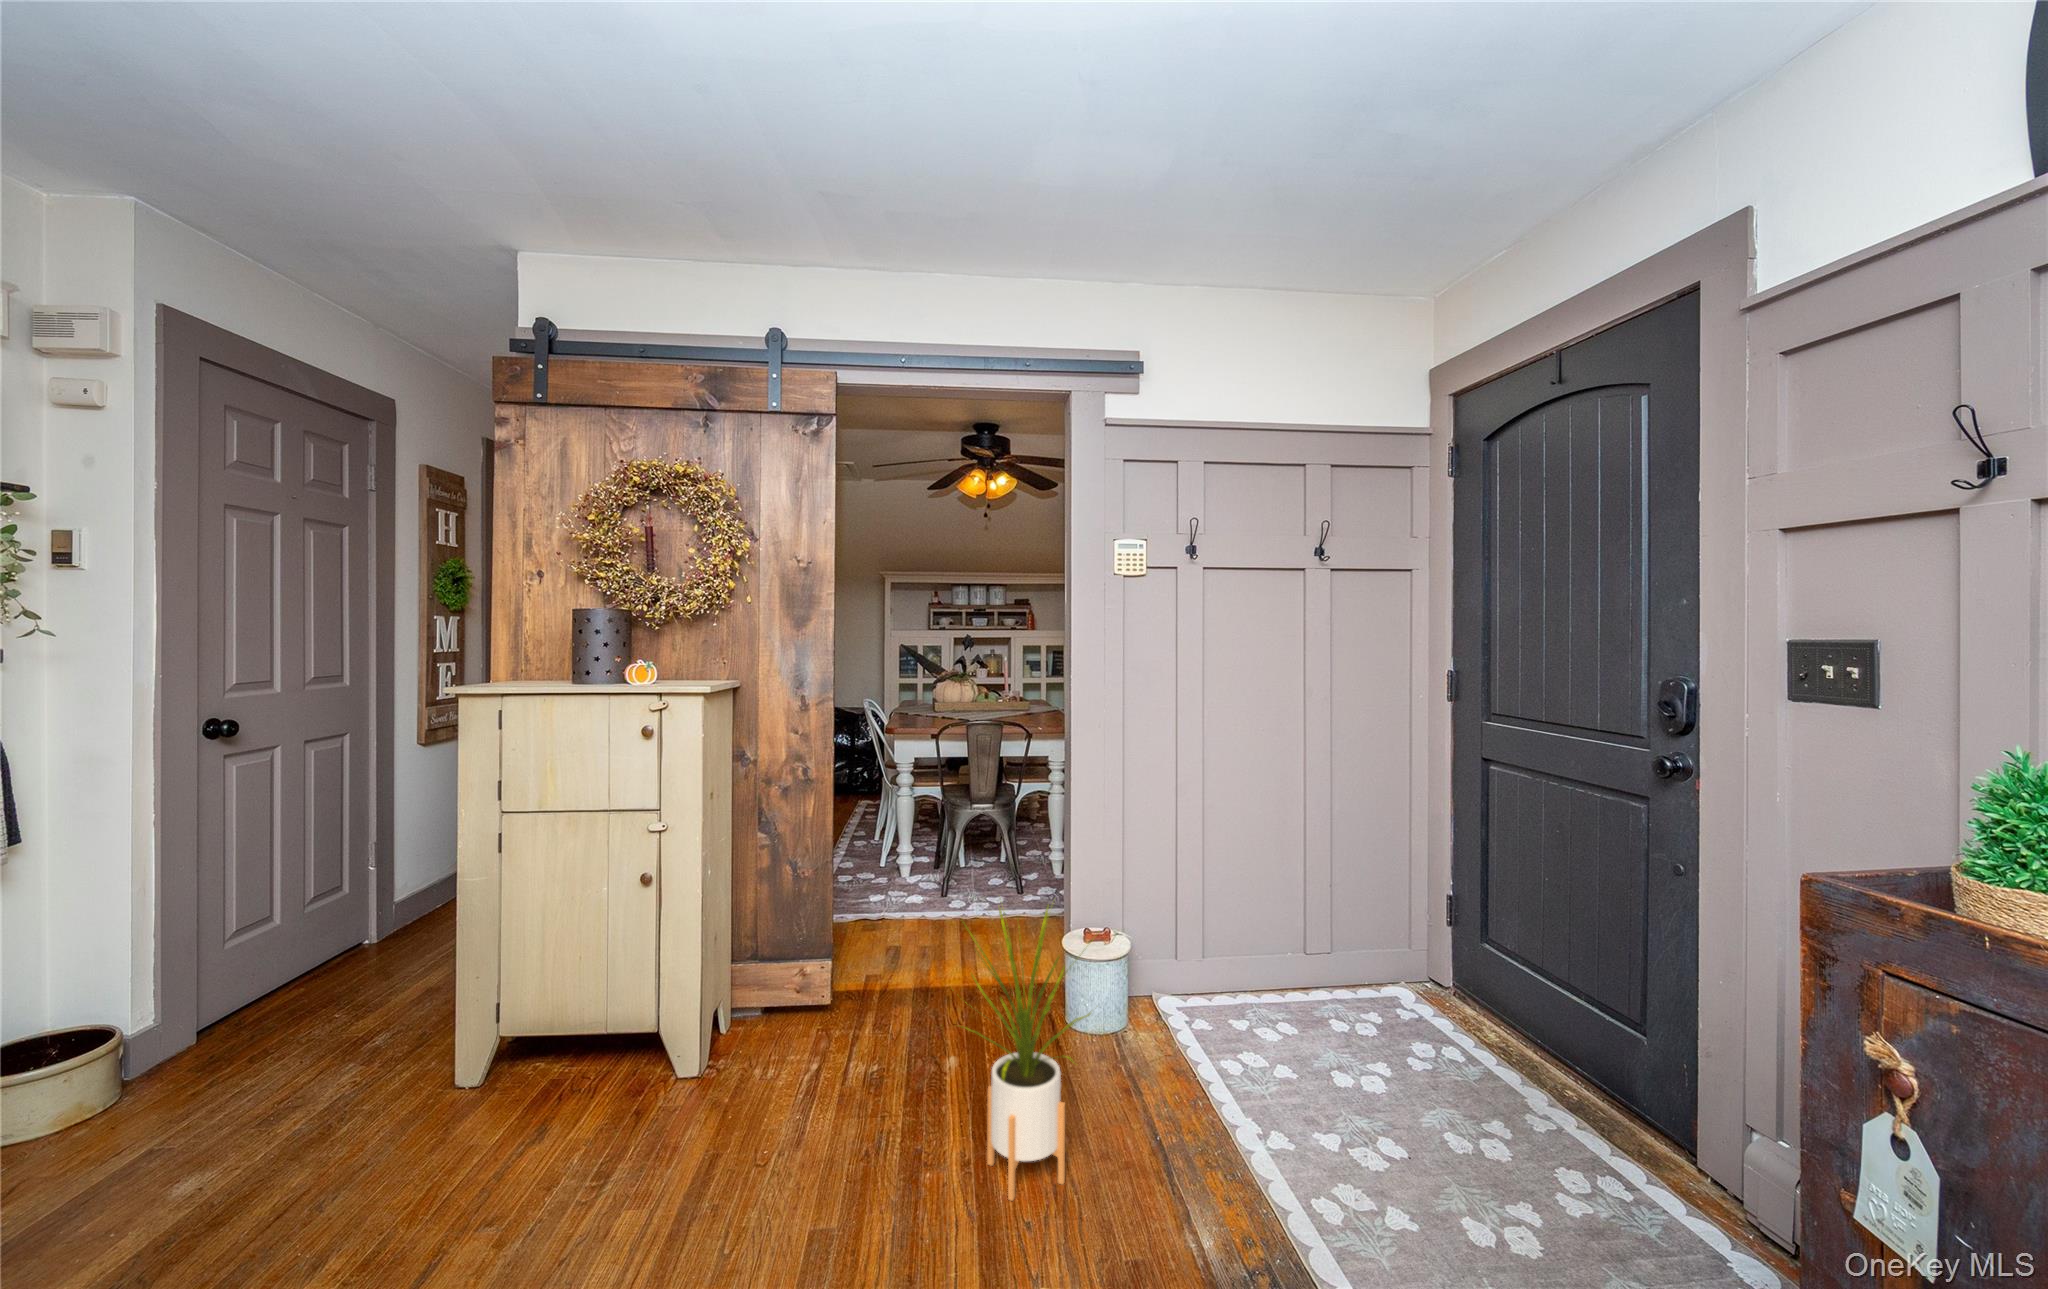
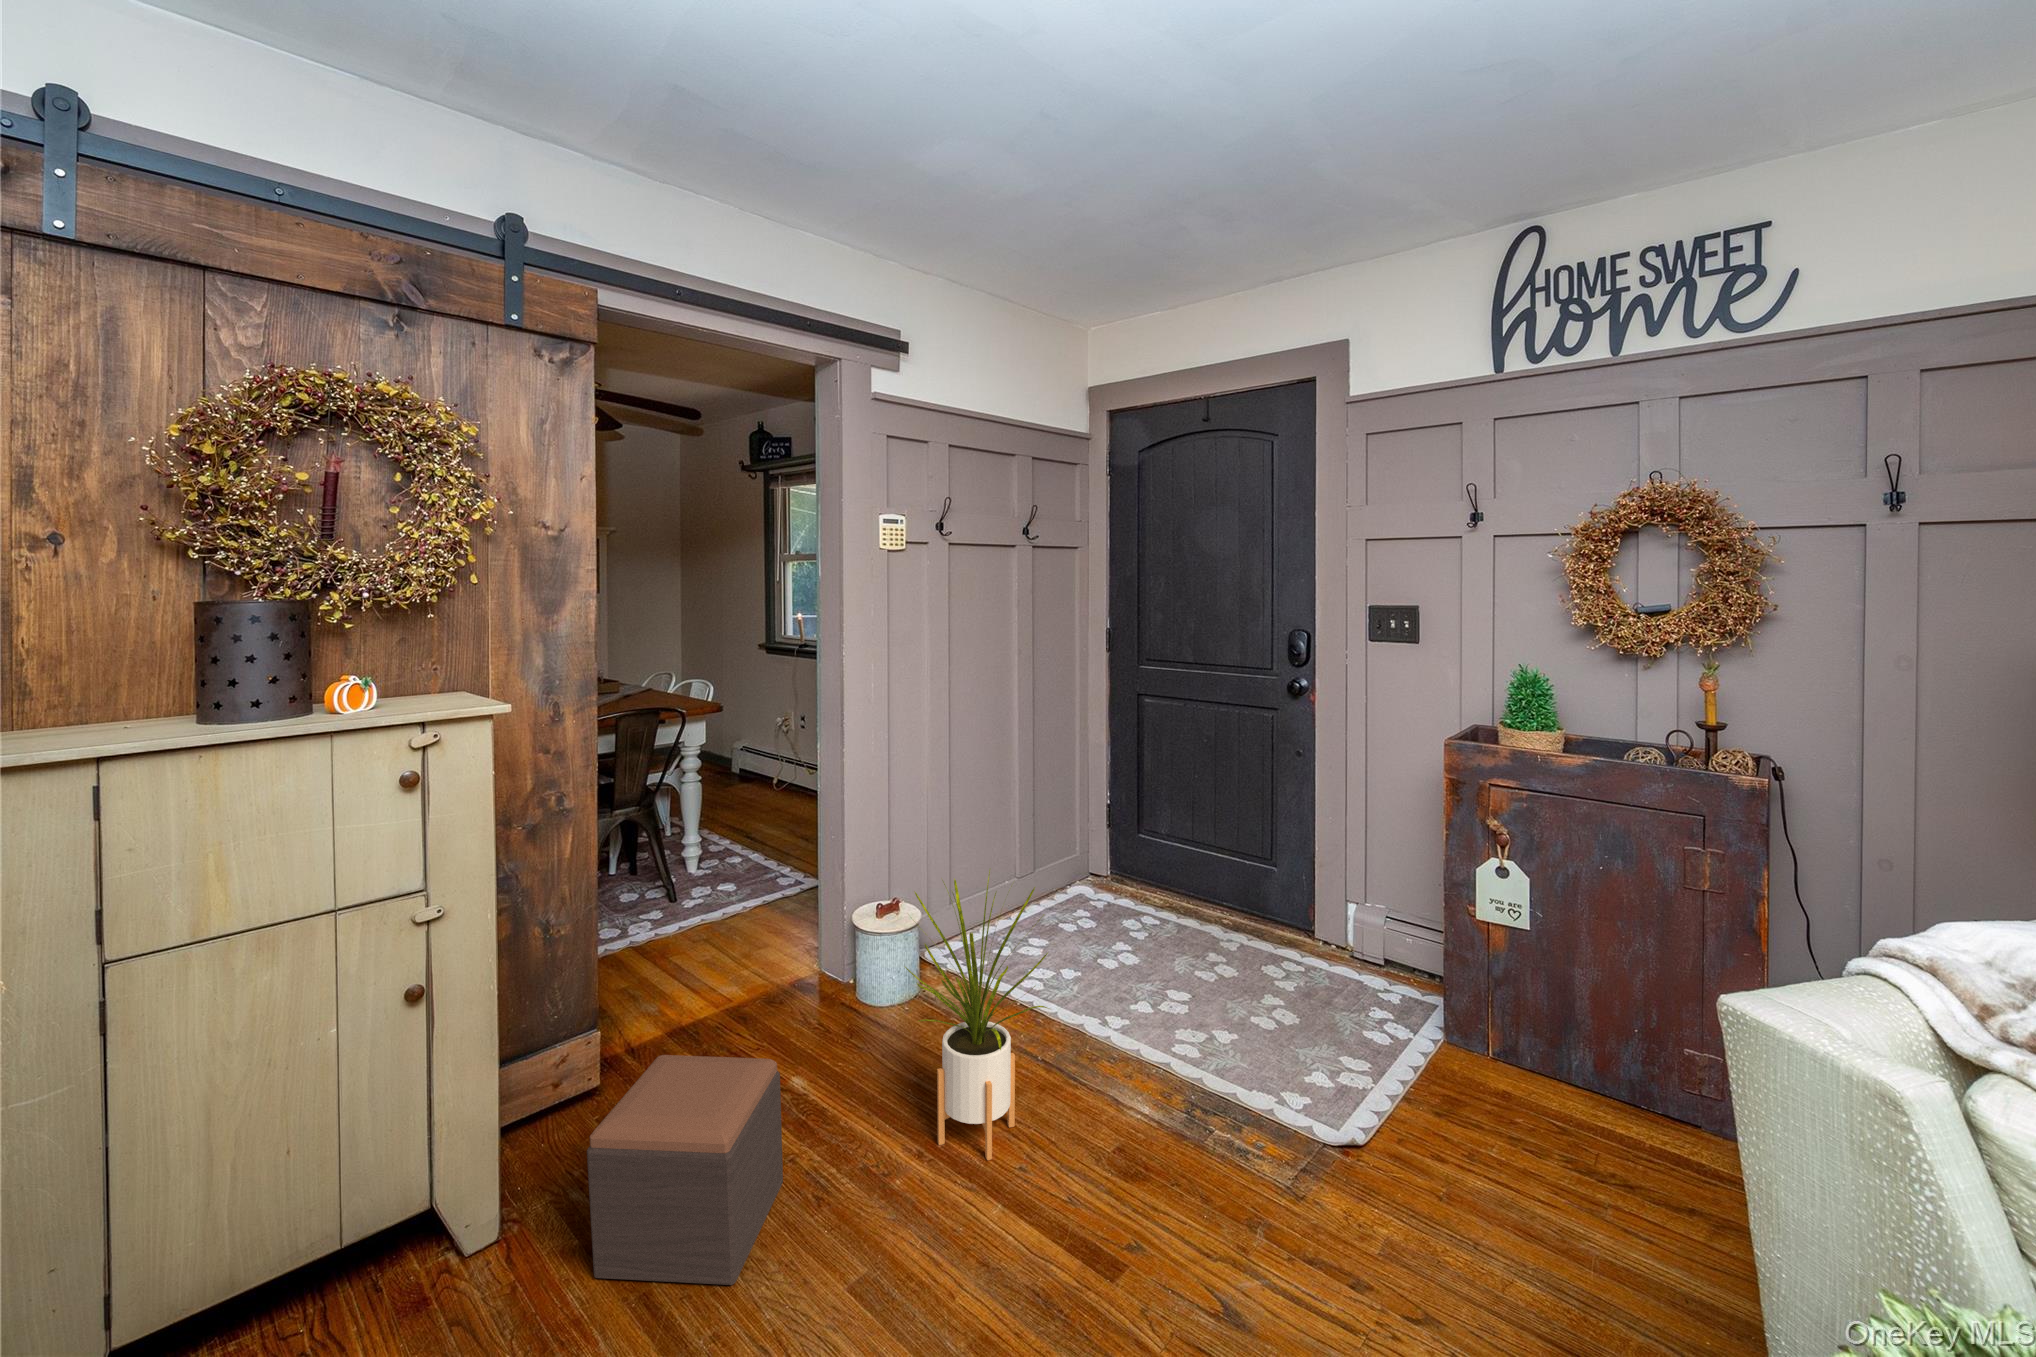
footstool: none [710,983,860,1180] -> present [587,1055,783,1285]

